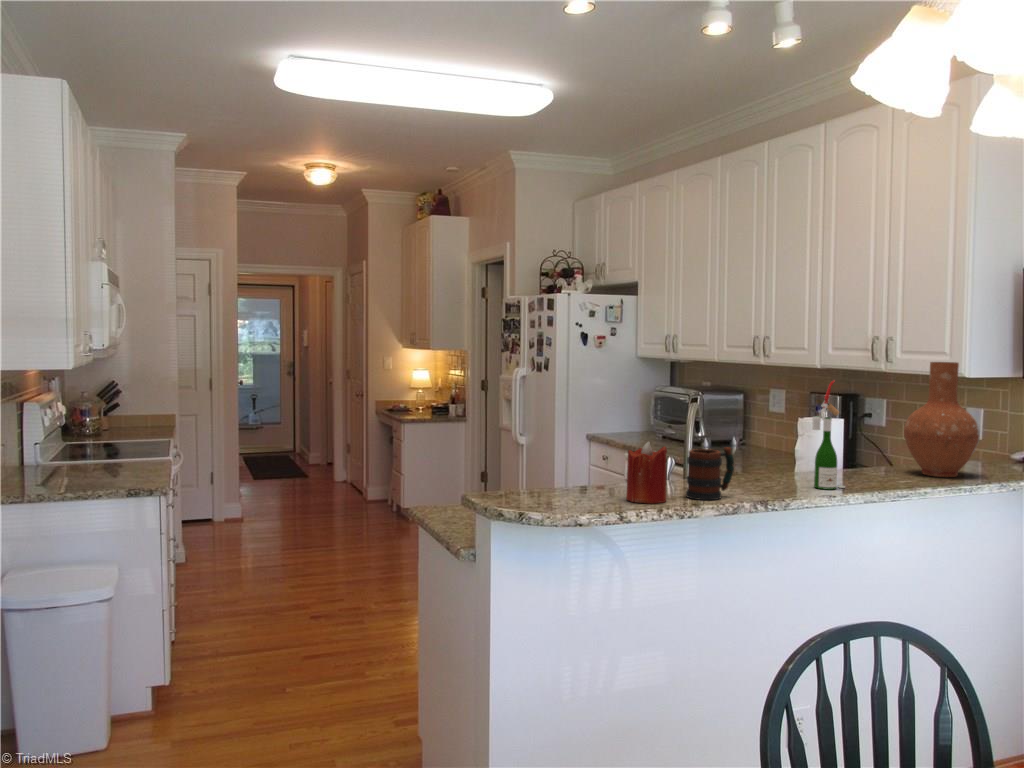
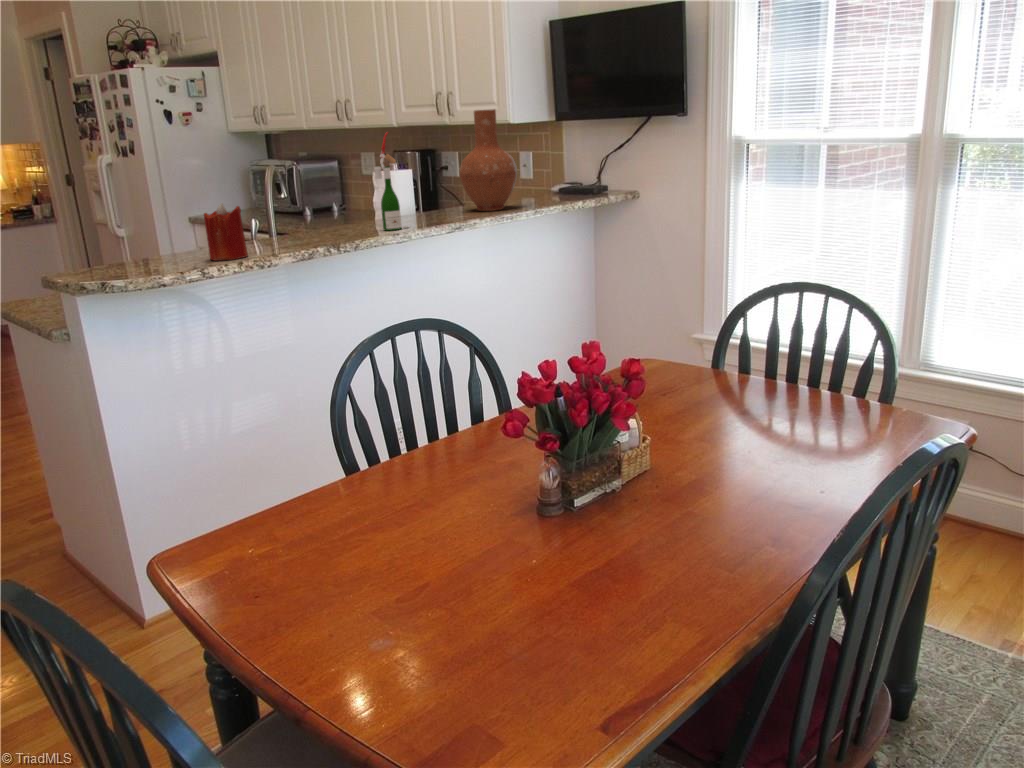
mug: present [686,447,734,500] -> none [262,201,307,251]

